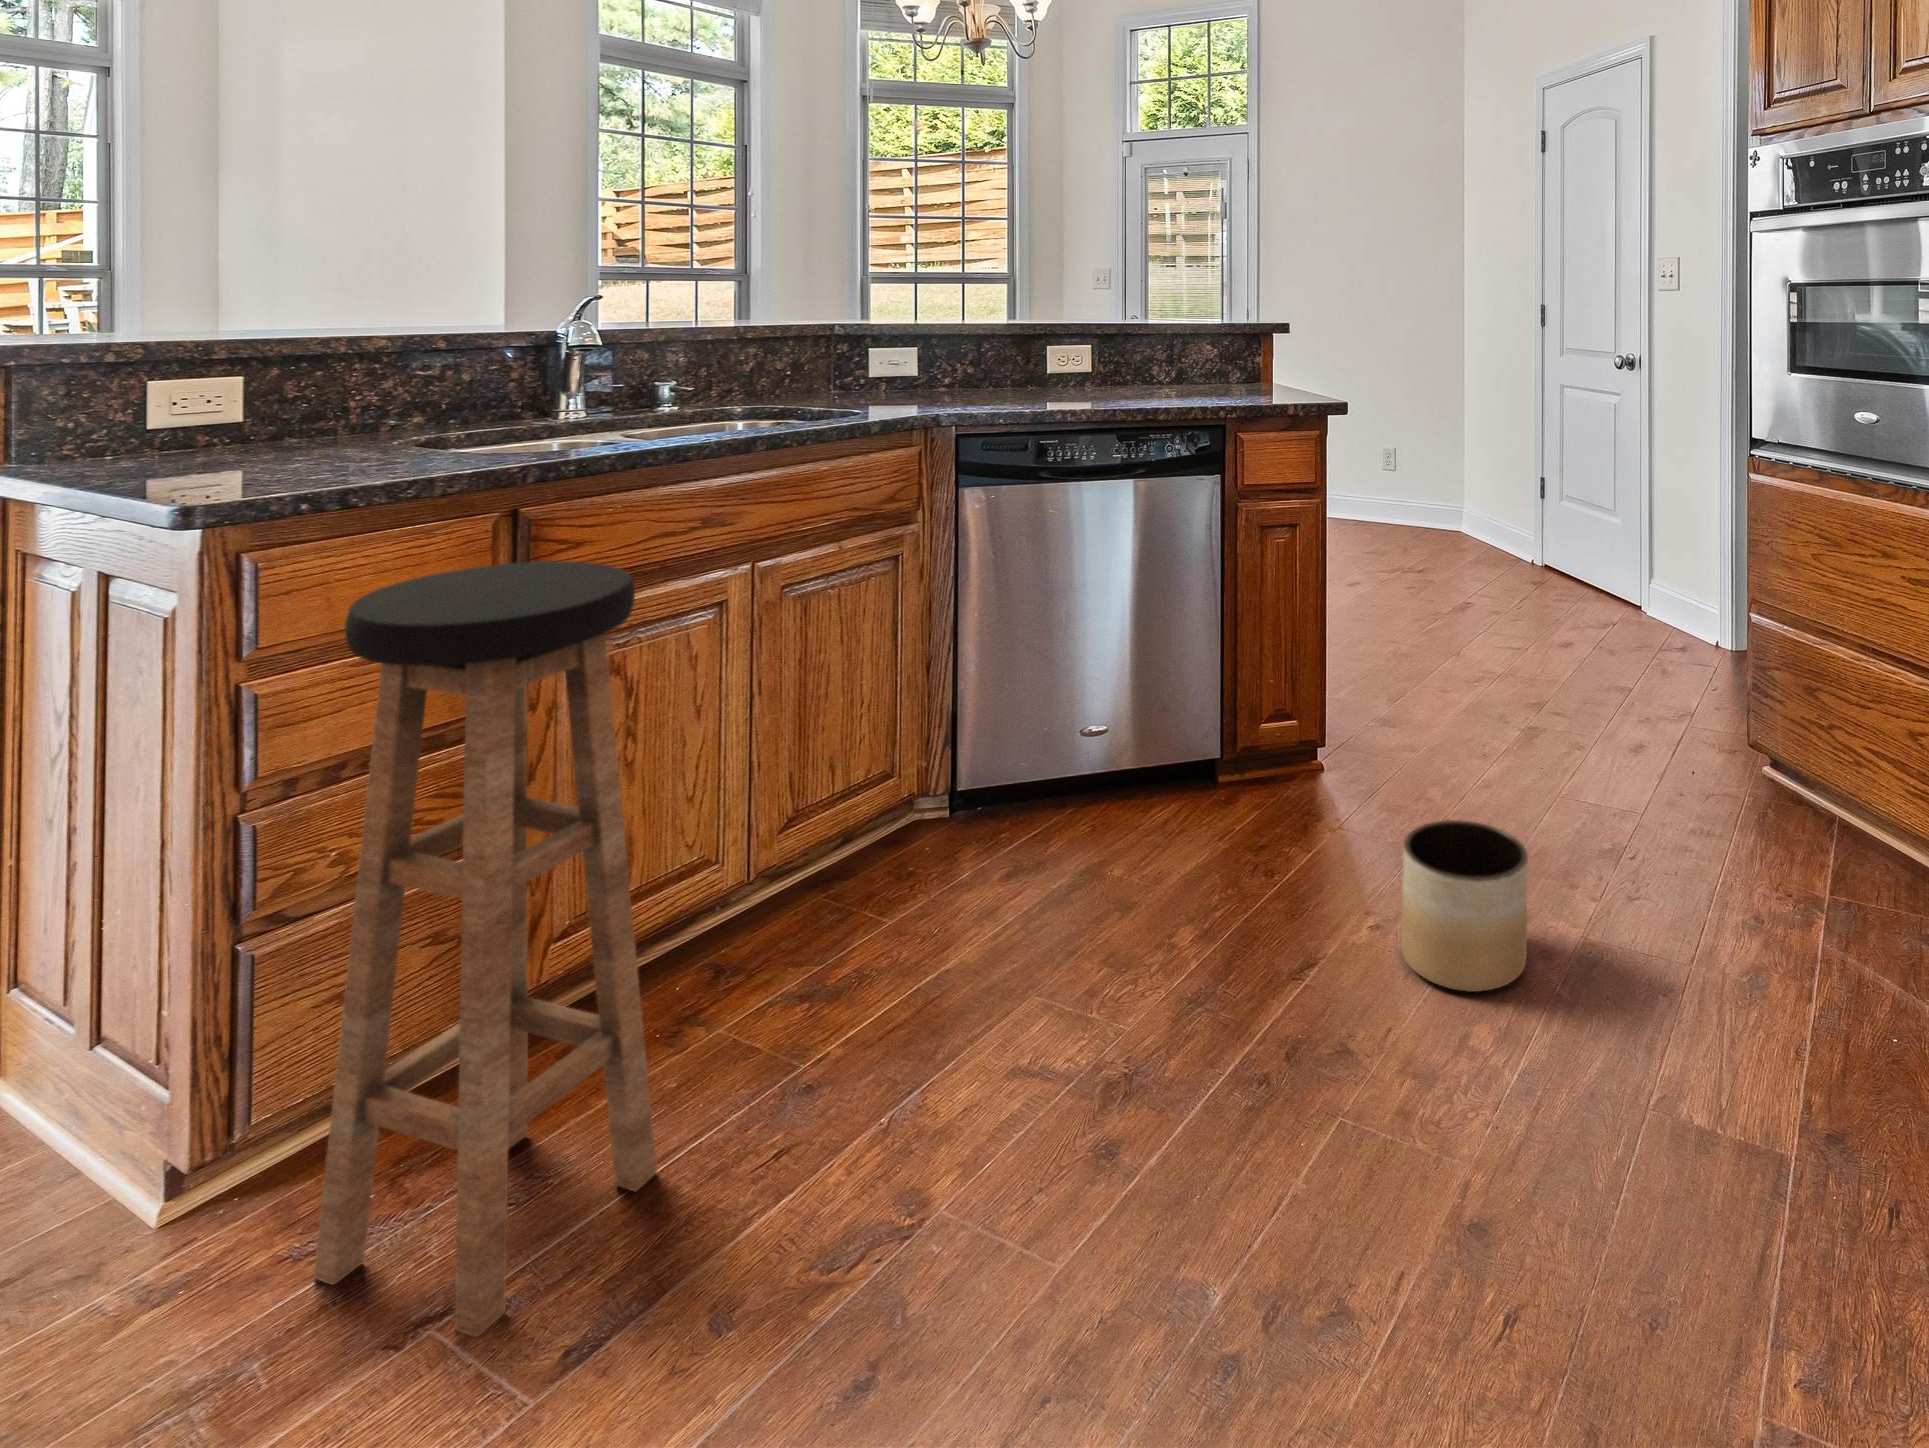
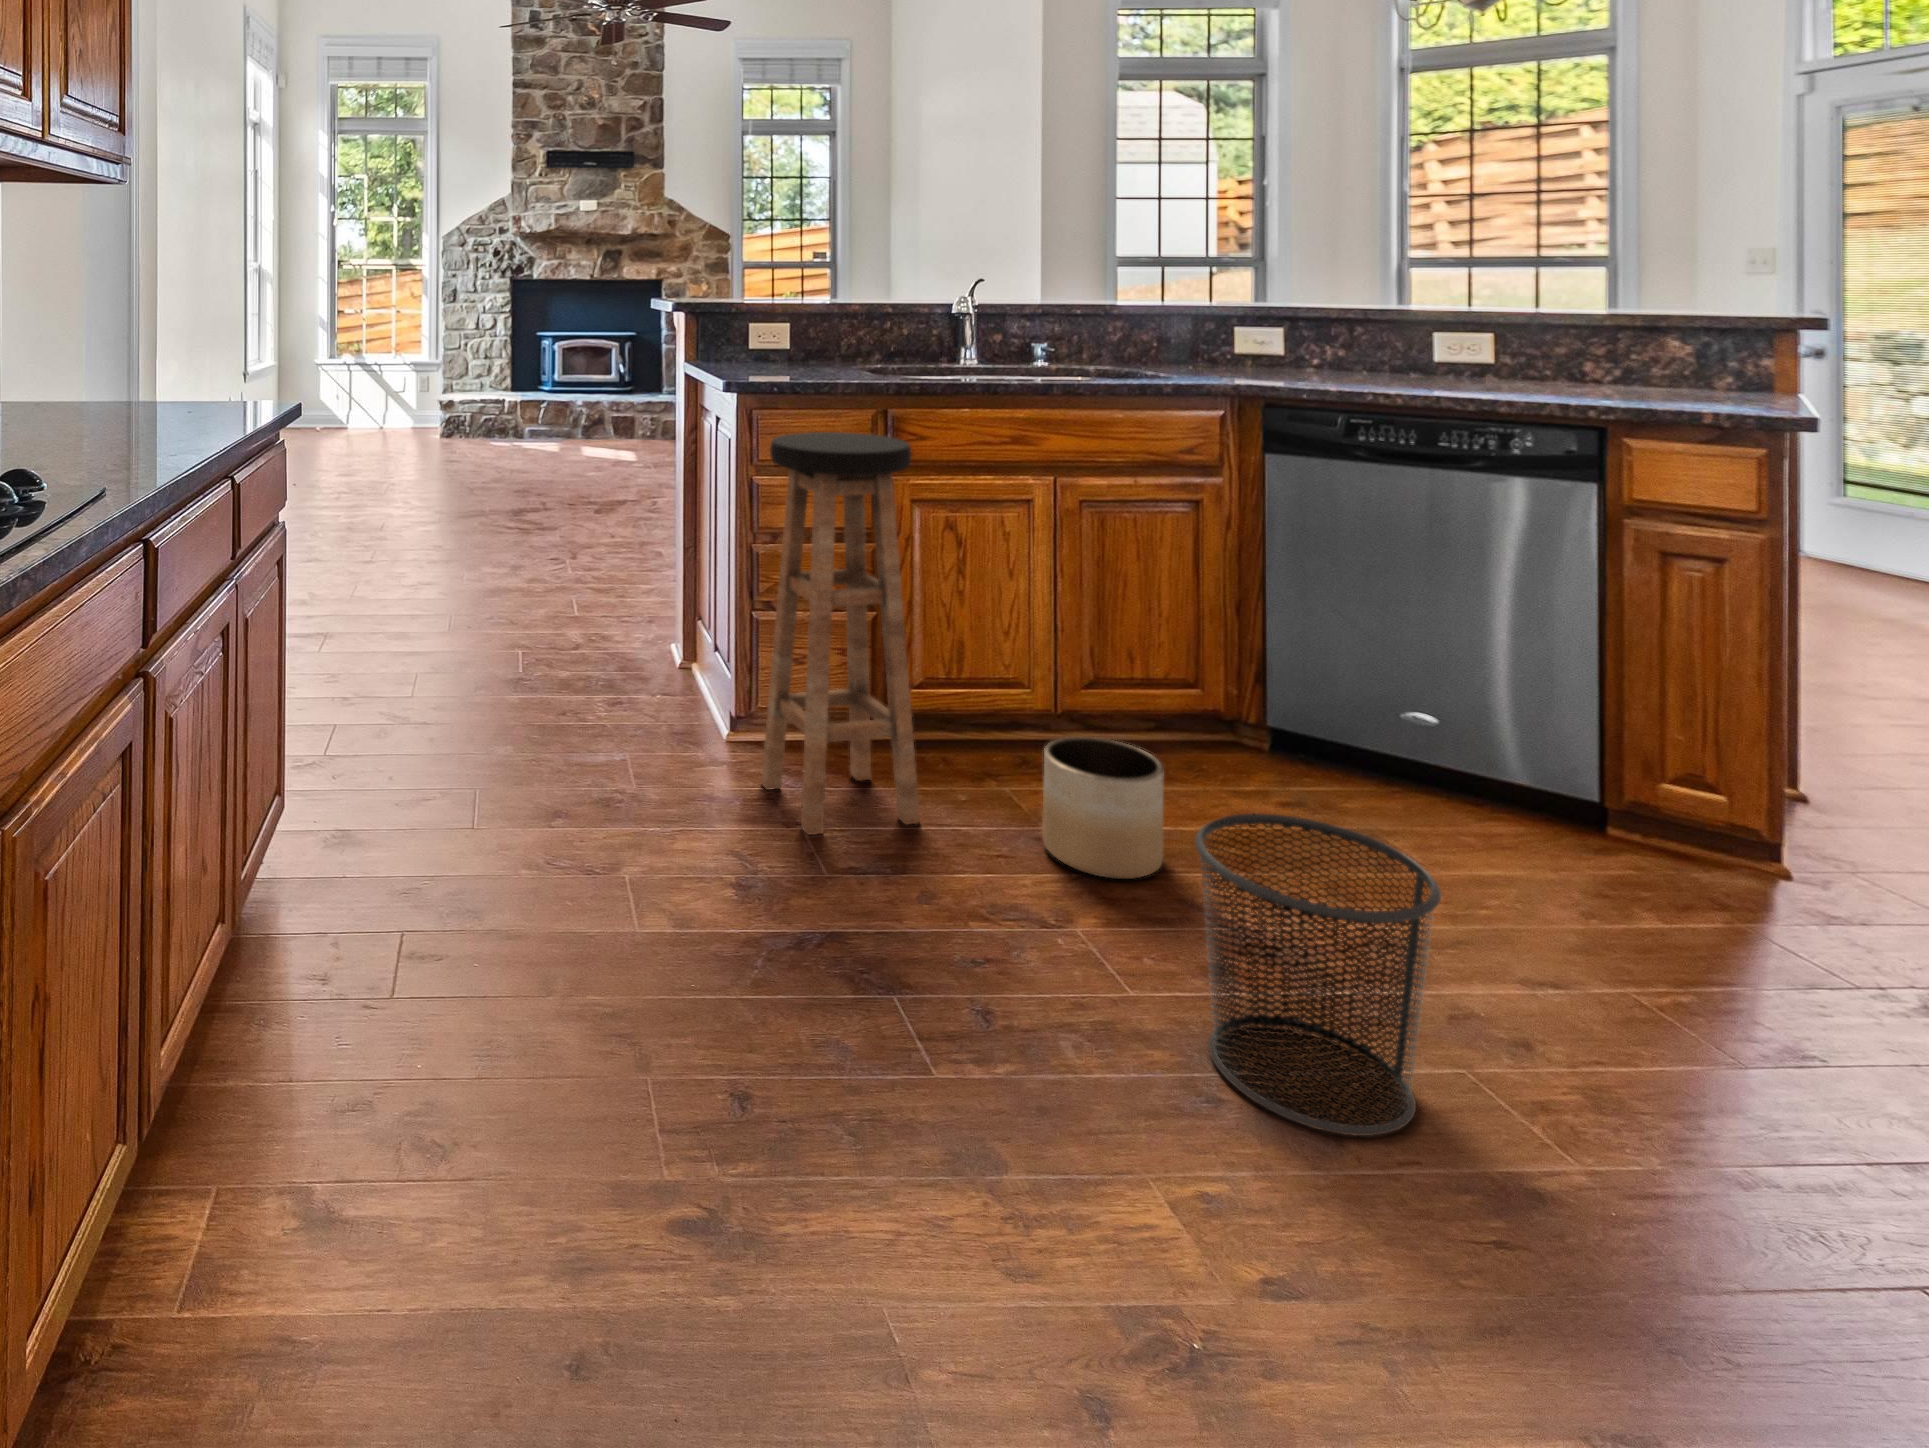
planter: present [1400,820,1528,992] -> present [1042,737,1163,879]
waste bin: none [1190,926,1437,1340] -> present [1195,814,1441,1136]

